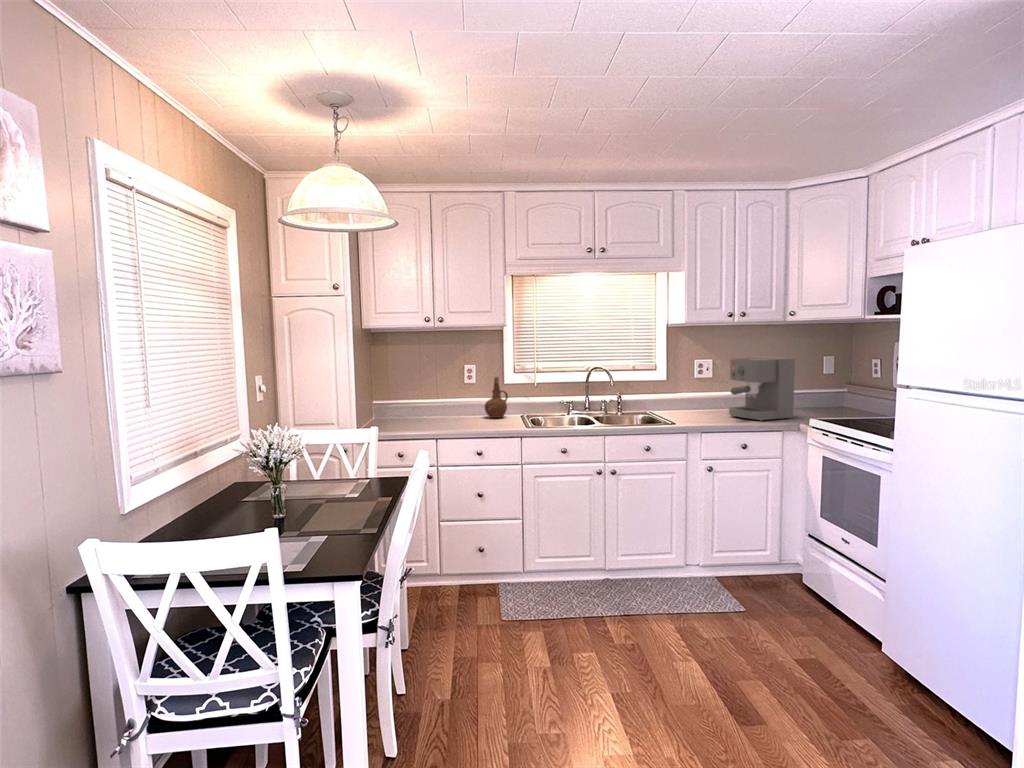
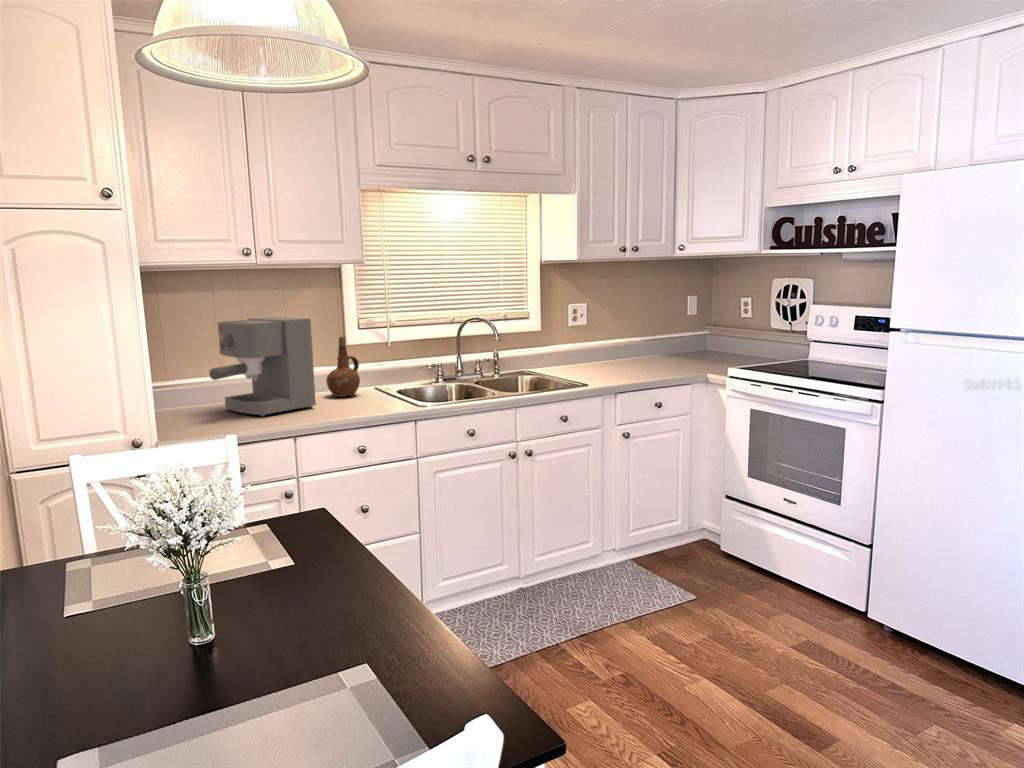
coffee maker: present [729,357,795,421] -> present [209,317,316,417]

